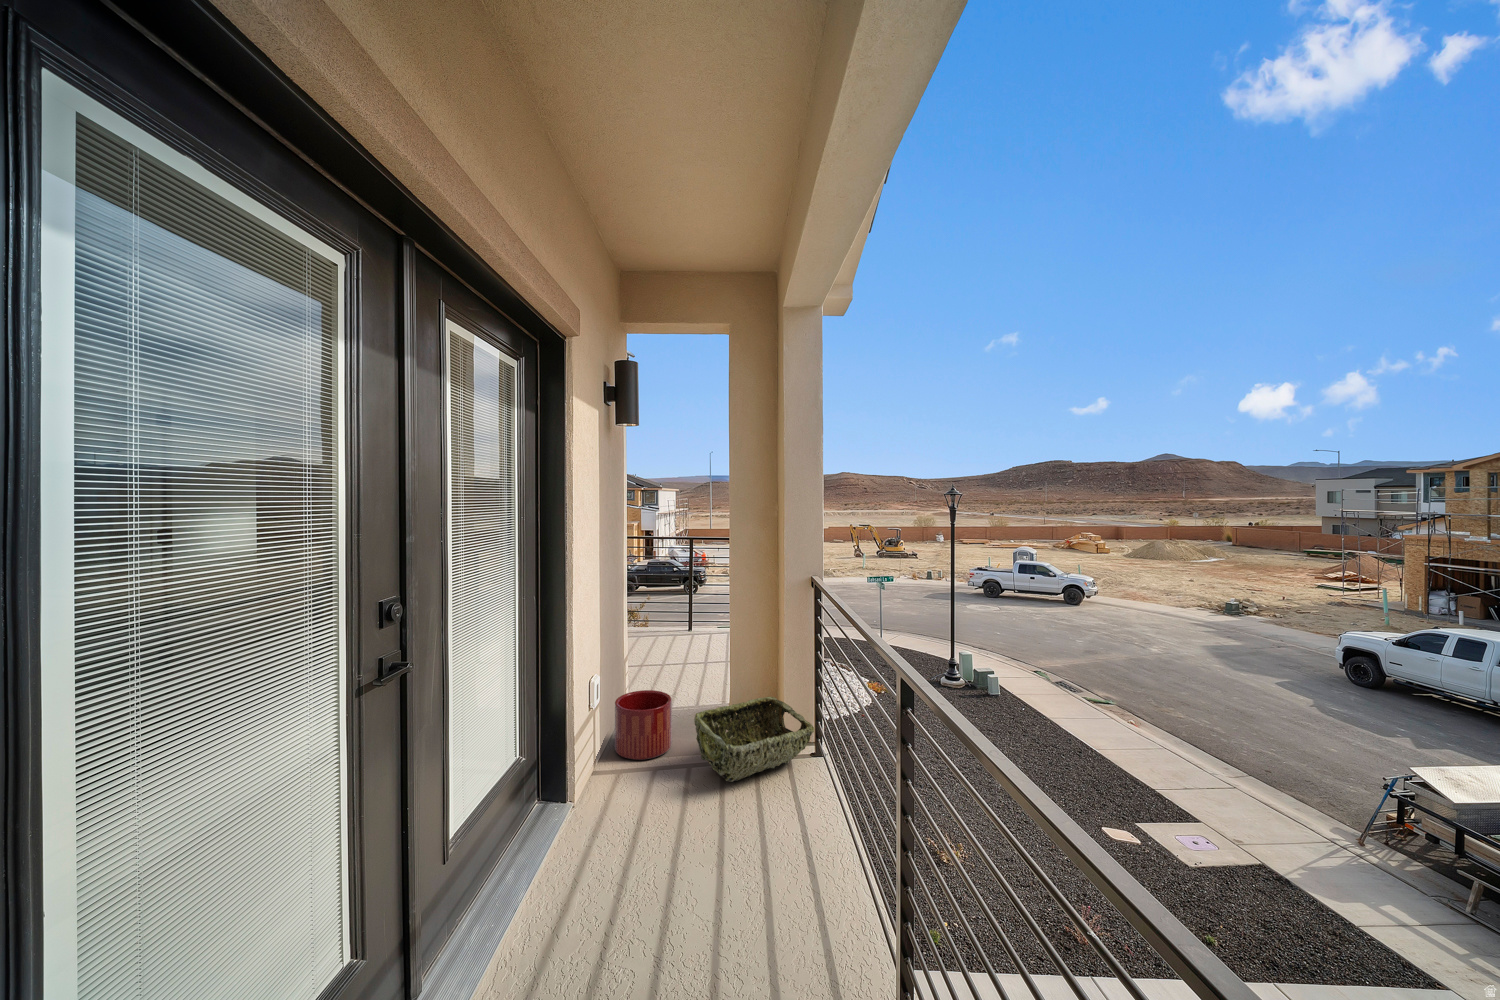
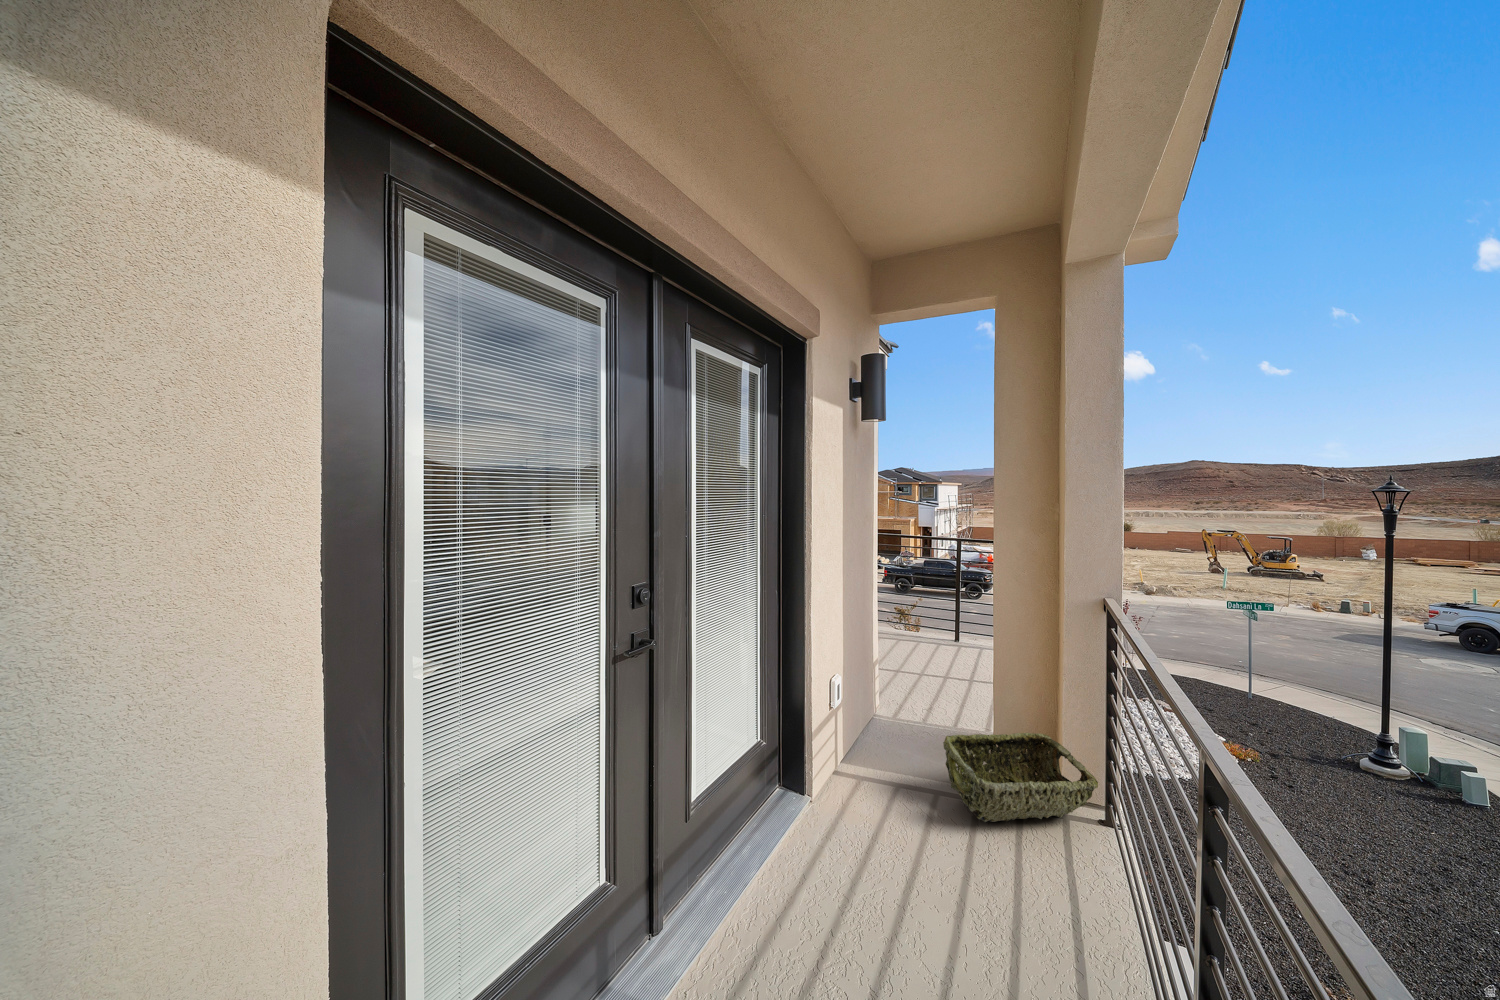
planter: present [615,690,672,760] -> none [862,701,923,775]

